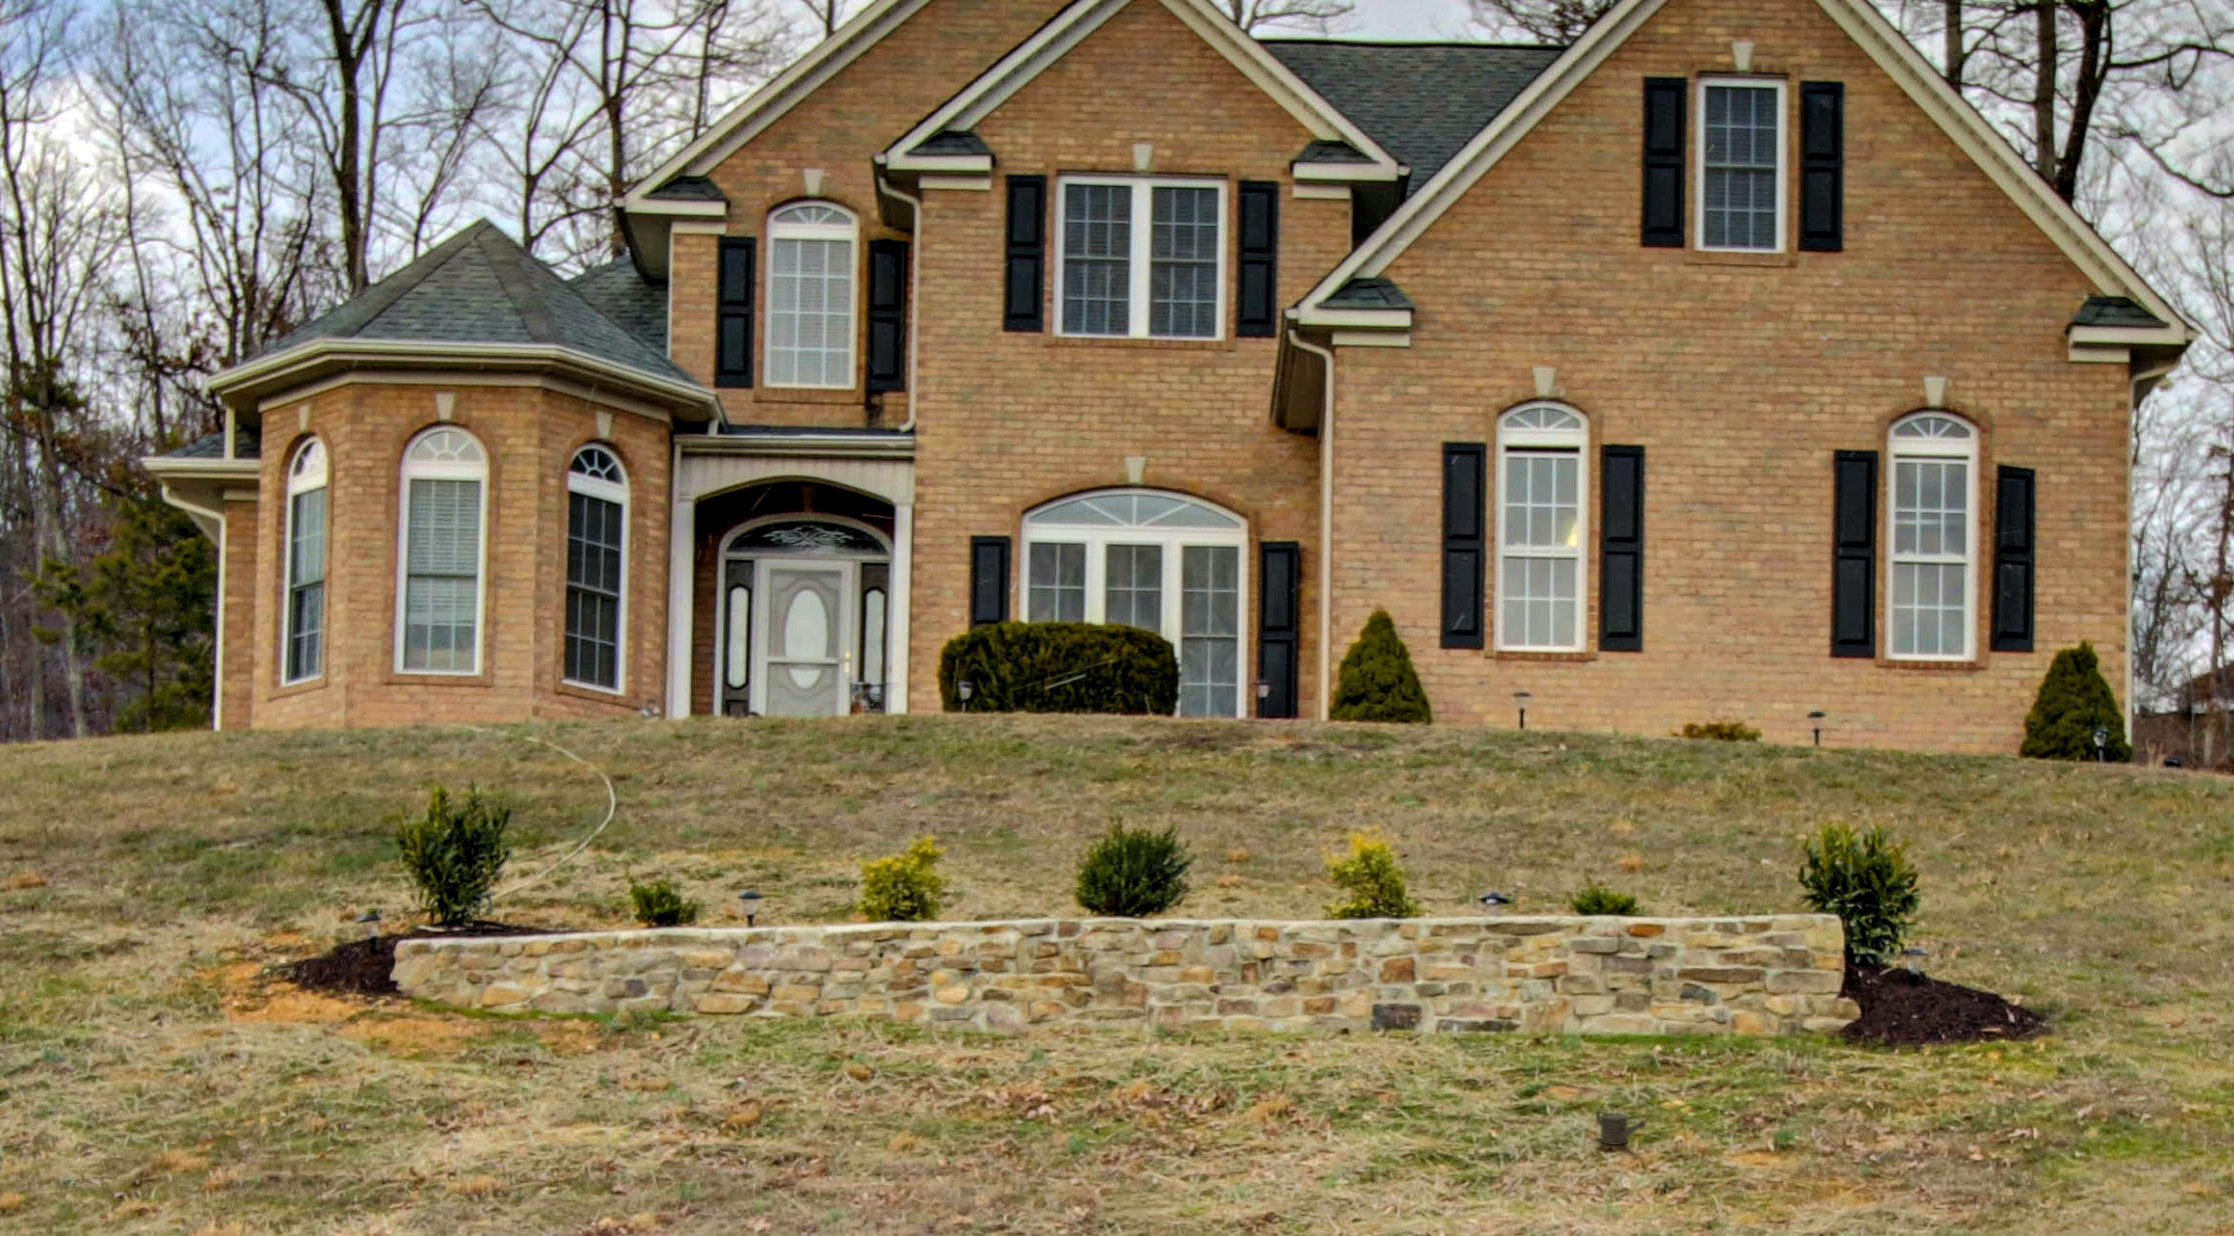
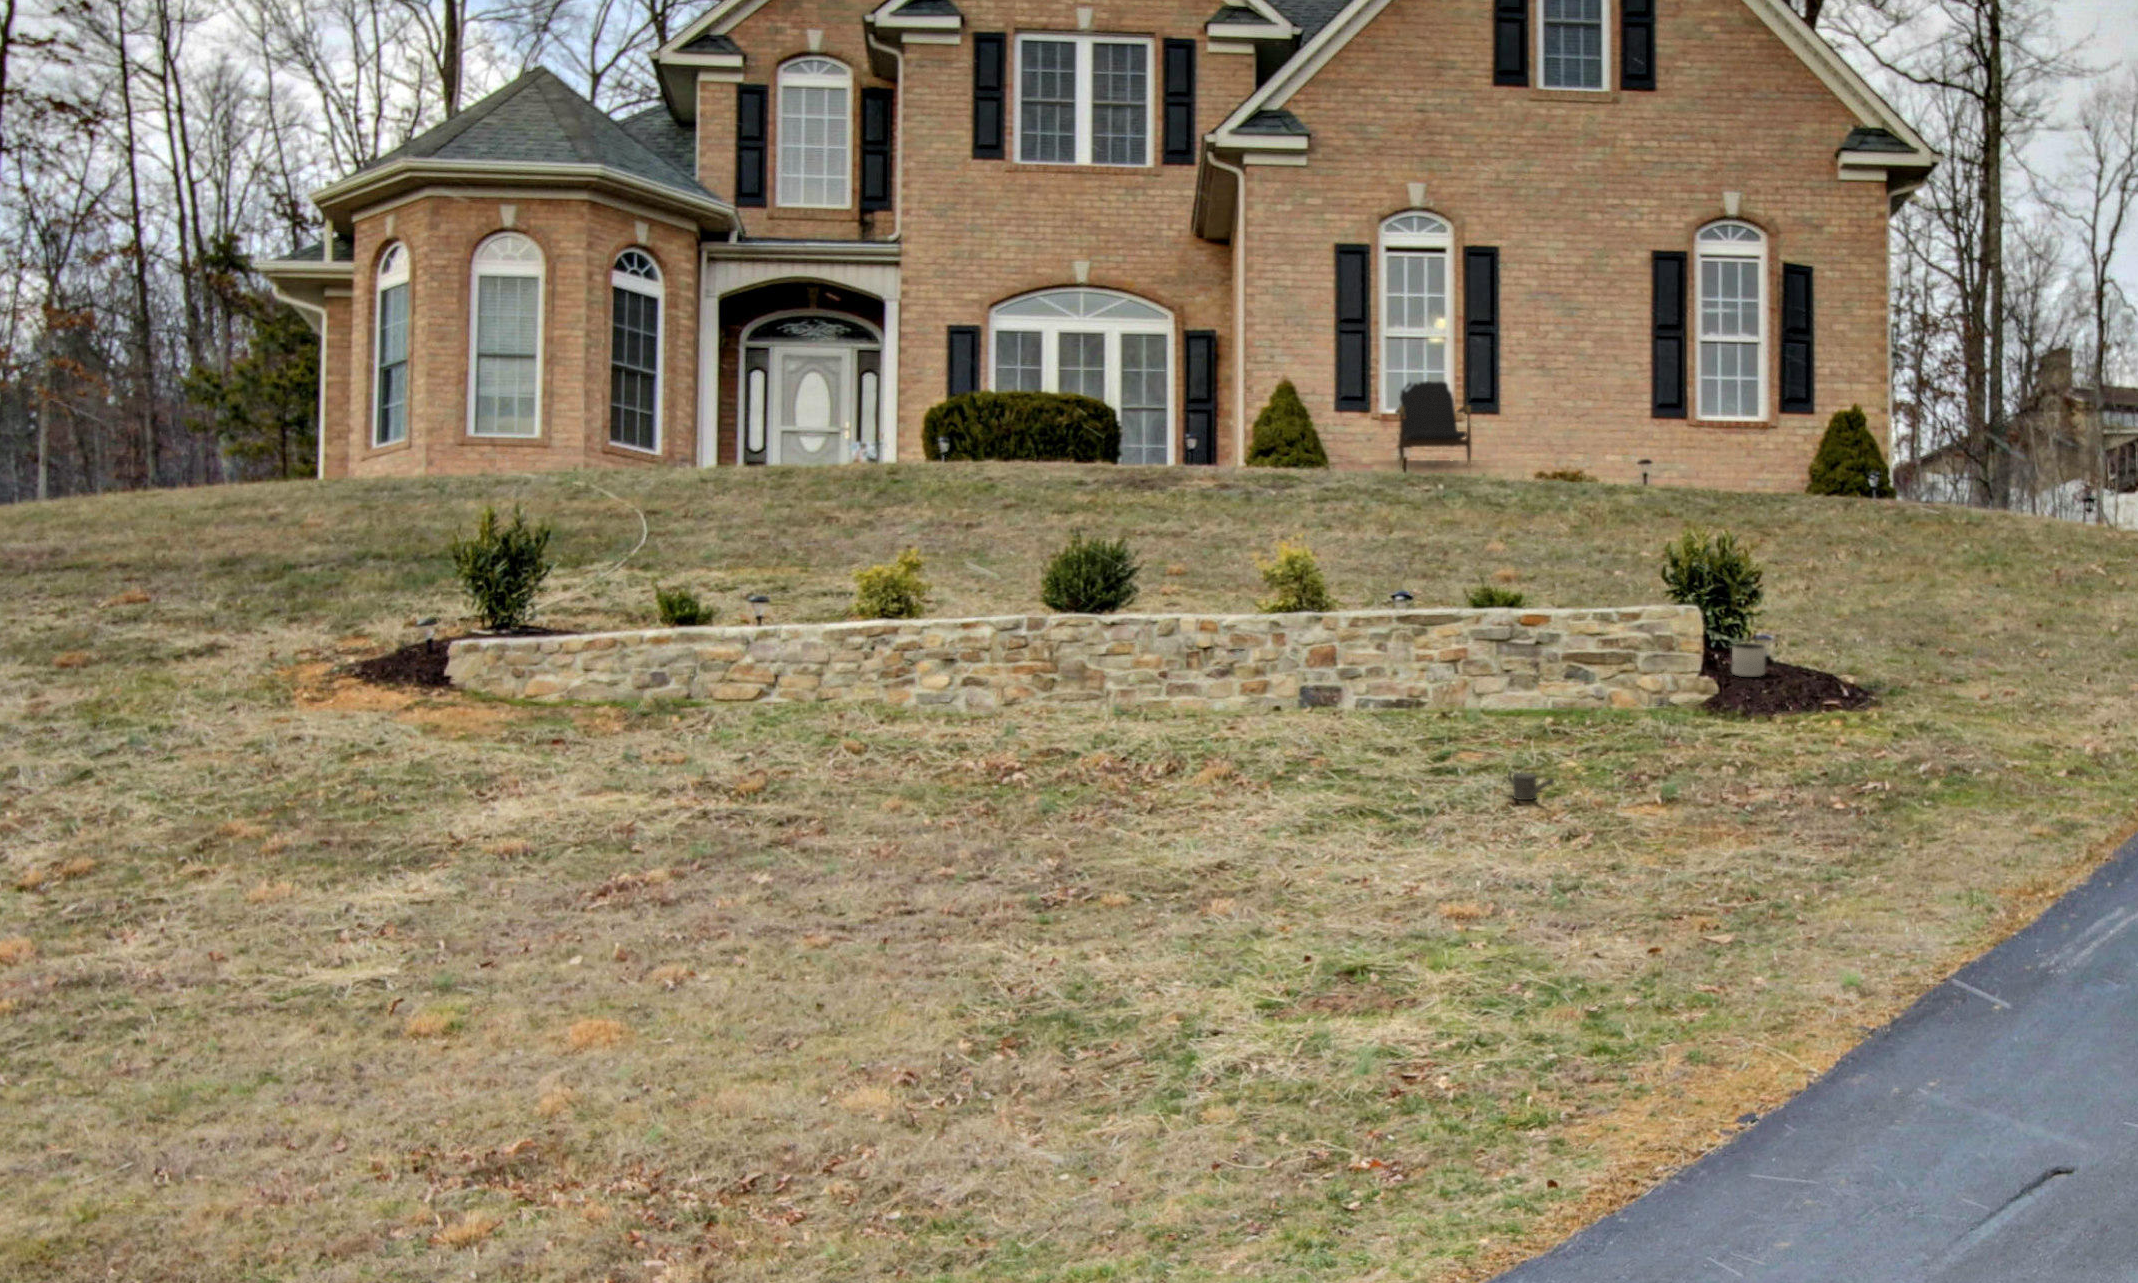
lounge chair: none [1516,610,1610,719] -> present [1395,381,1471,466]
planter: none [1886,957,1926,998] -> present [1732,643,1765,677]

